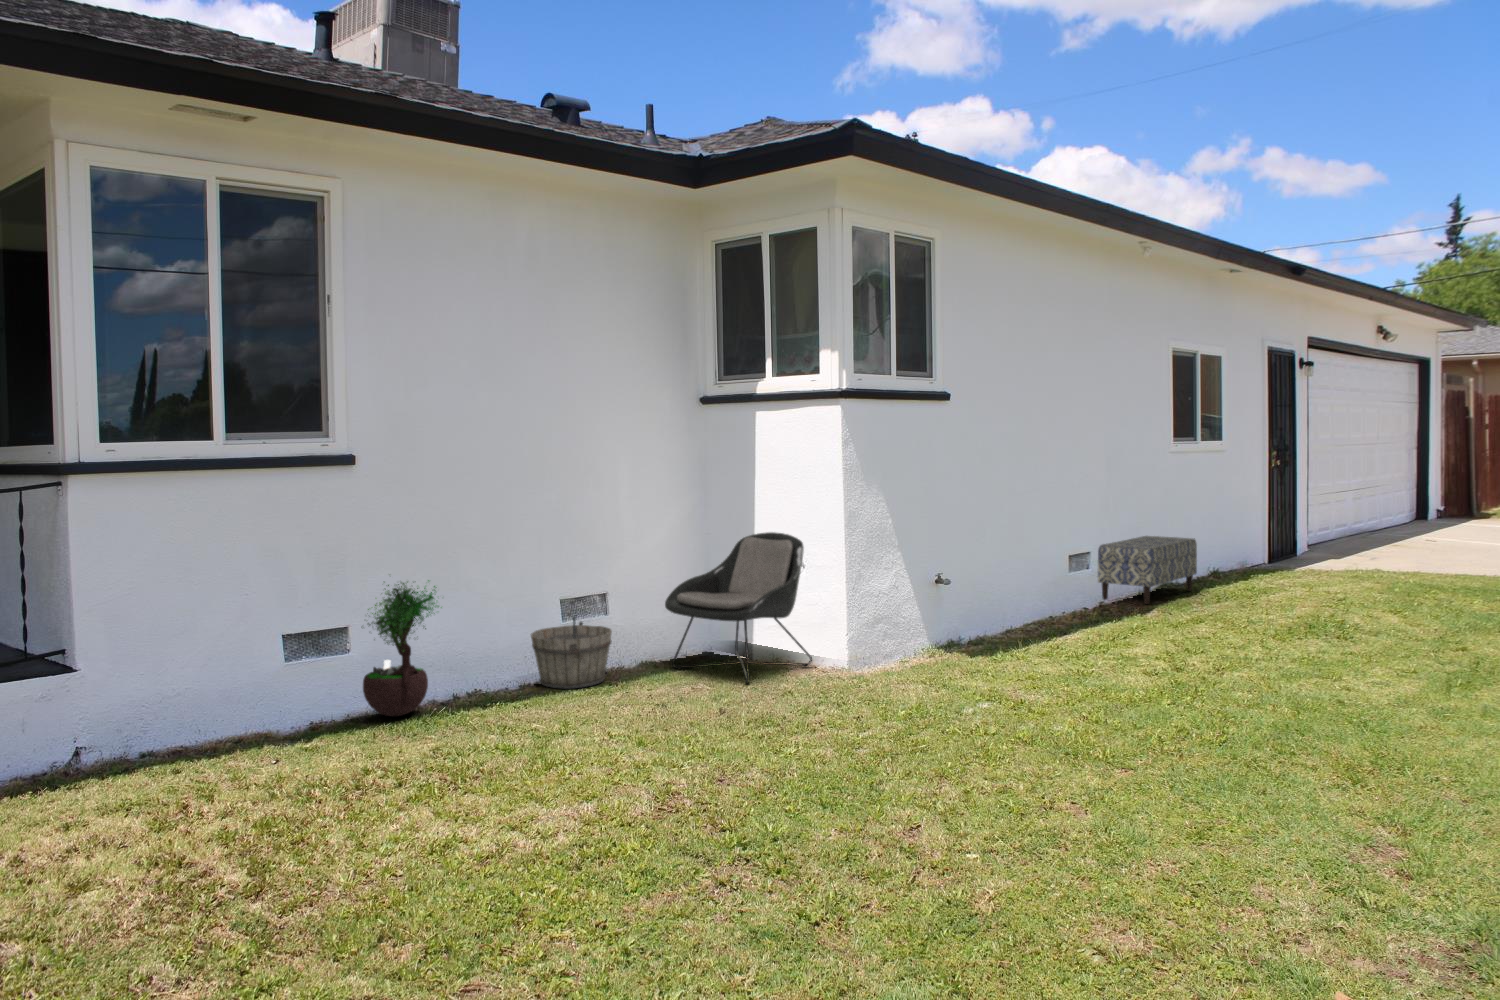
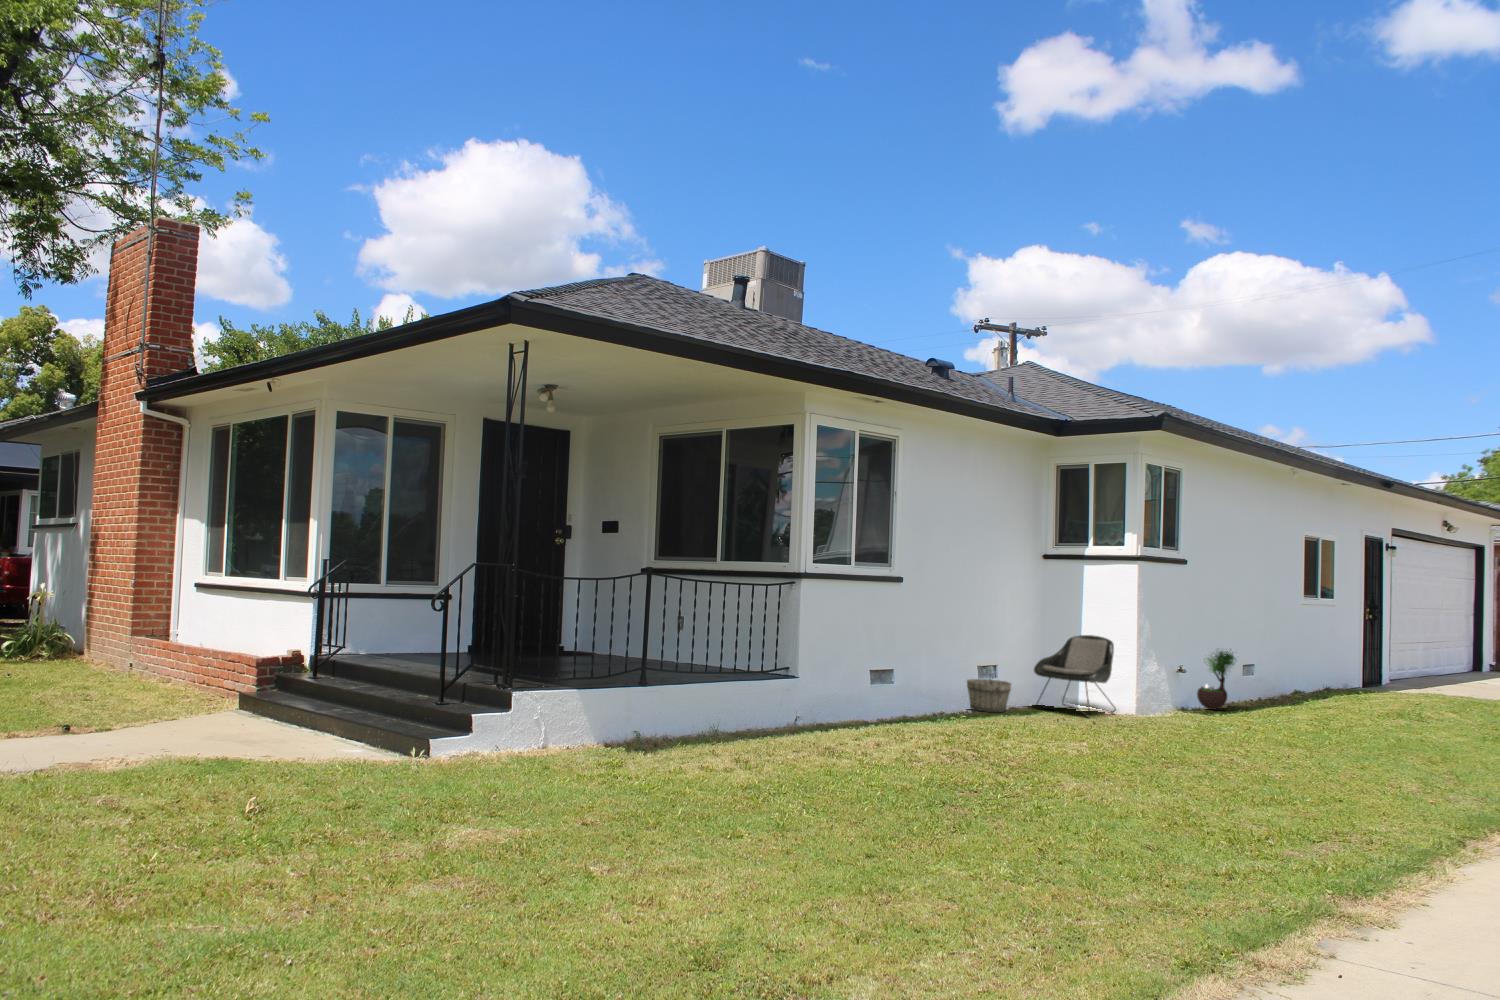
bench: present [1098,536,1197,604] -> none [1260,659,1323,701]
potted tree: present [363,580,442,716] -> present [1197,651,1235,709]

